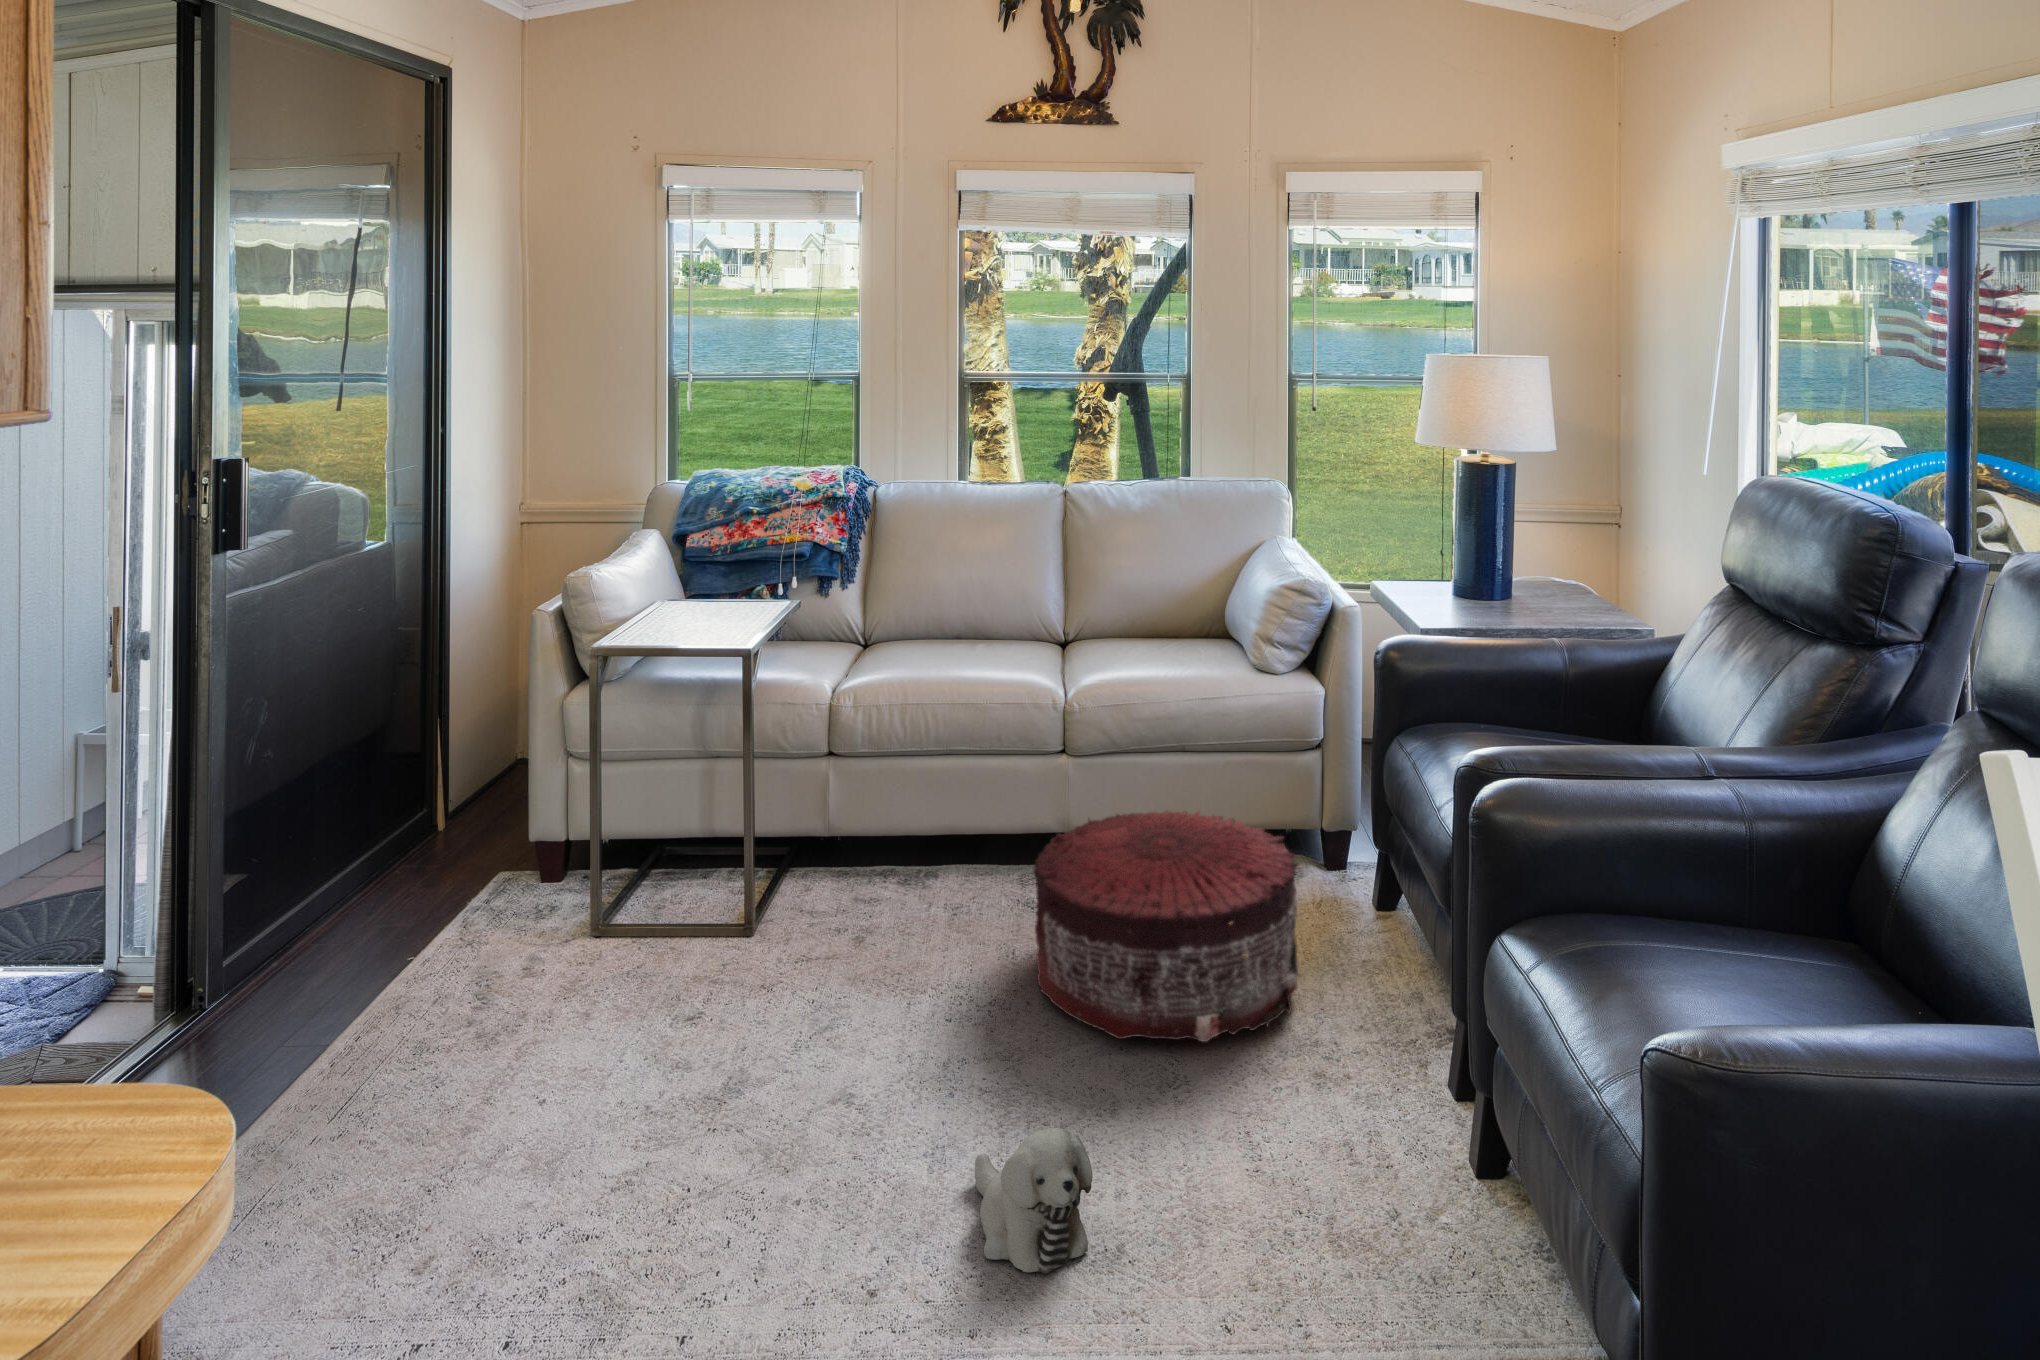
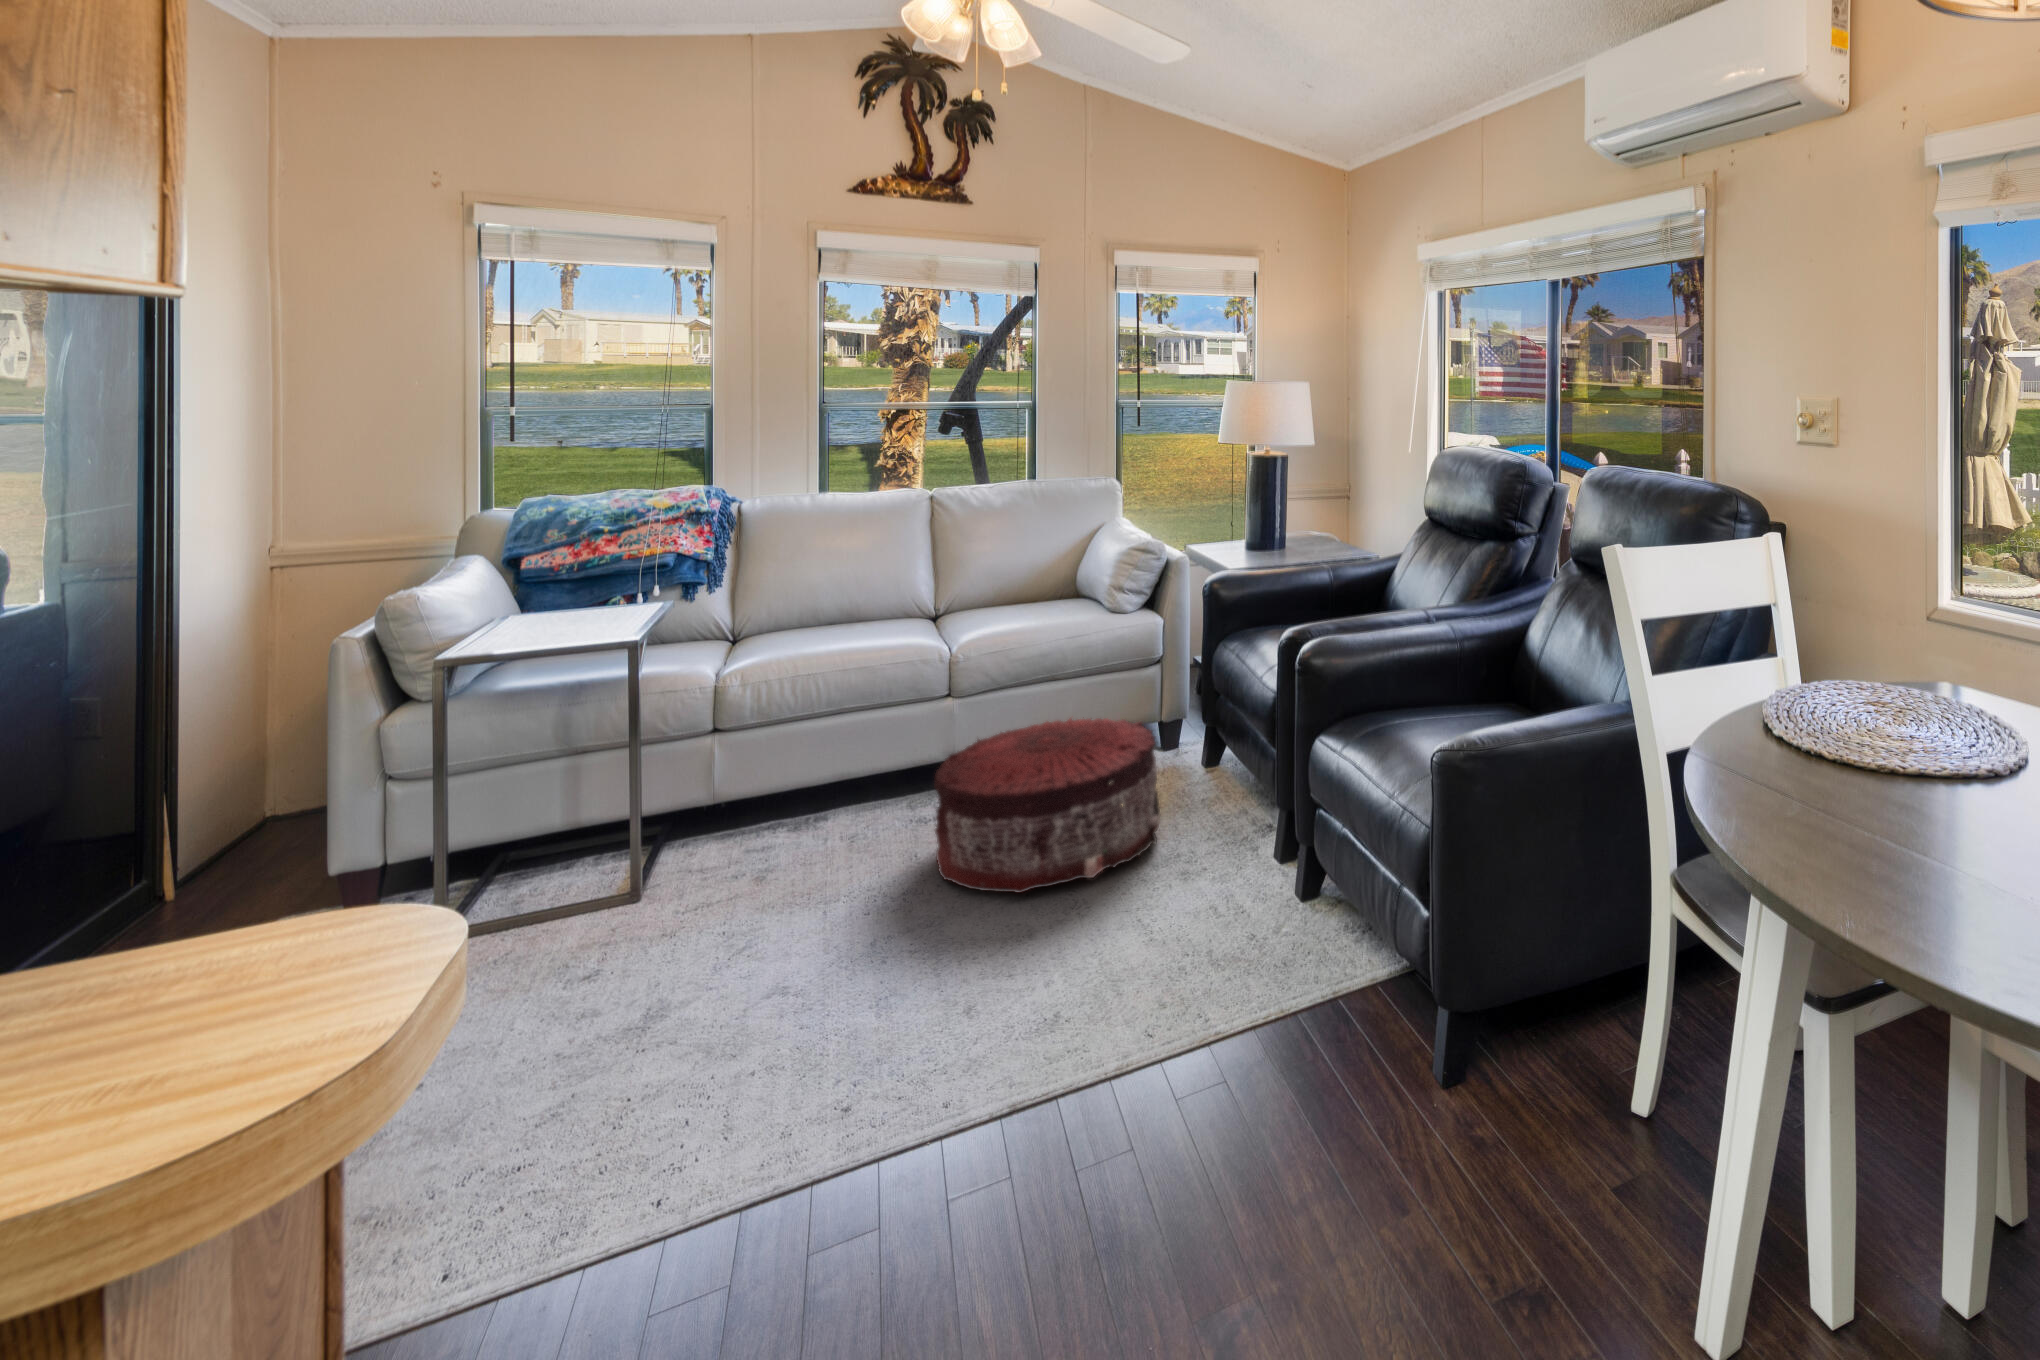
plush toy: present [975,1128,1093,1274] -> none [908,946,1023,1066]

